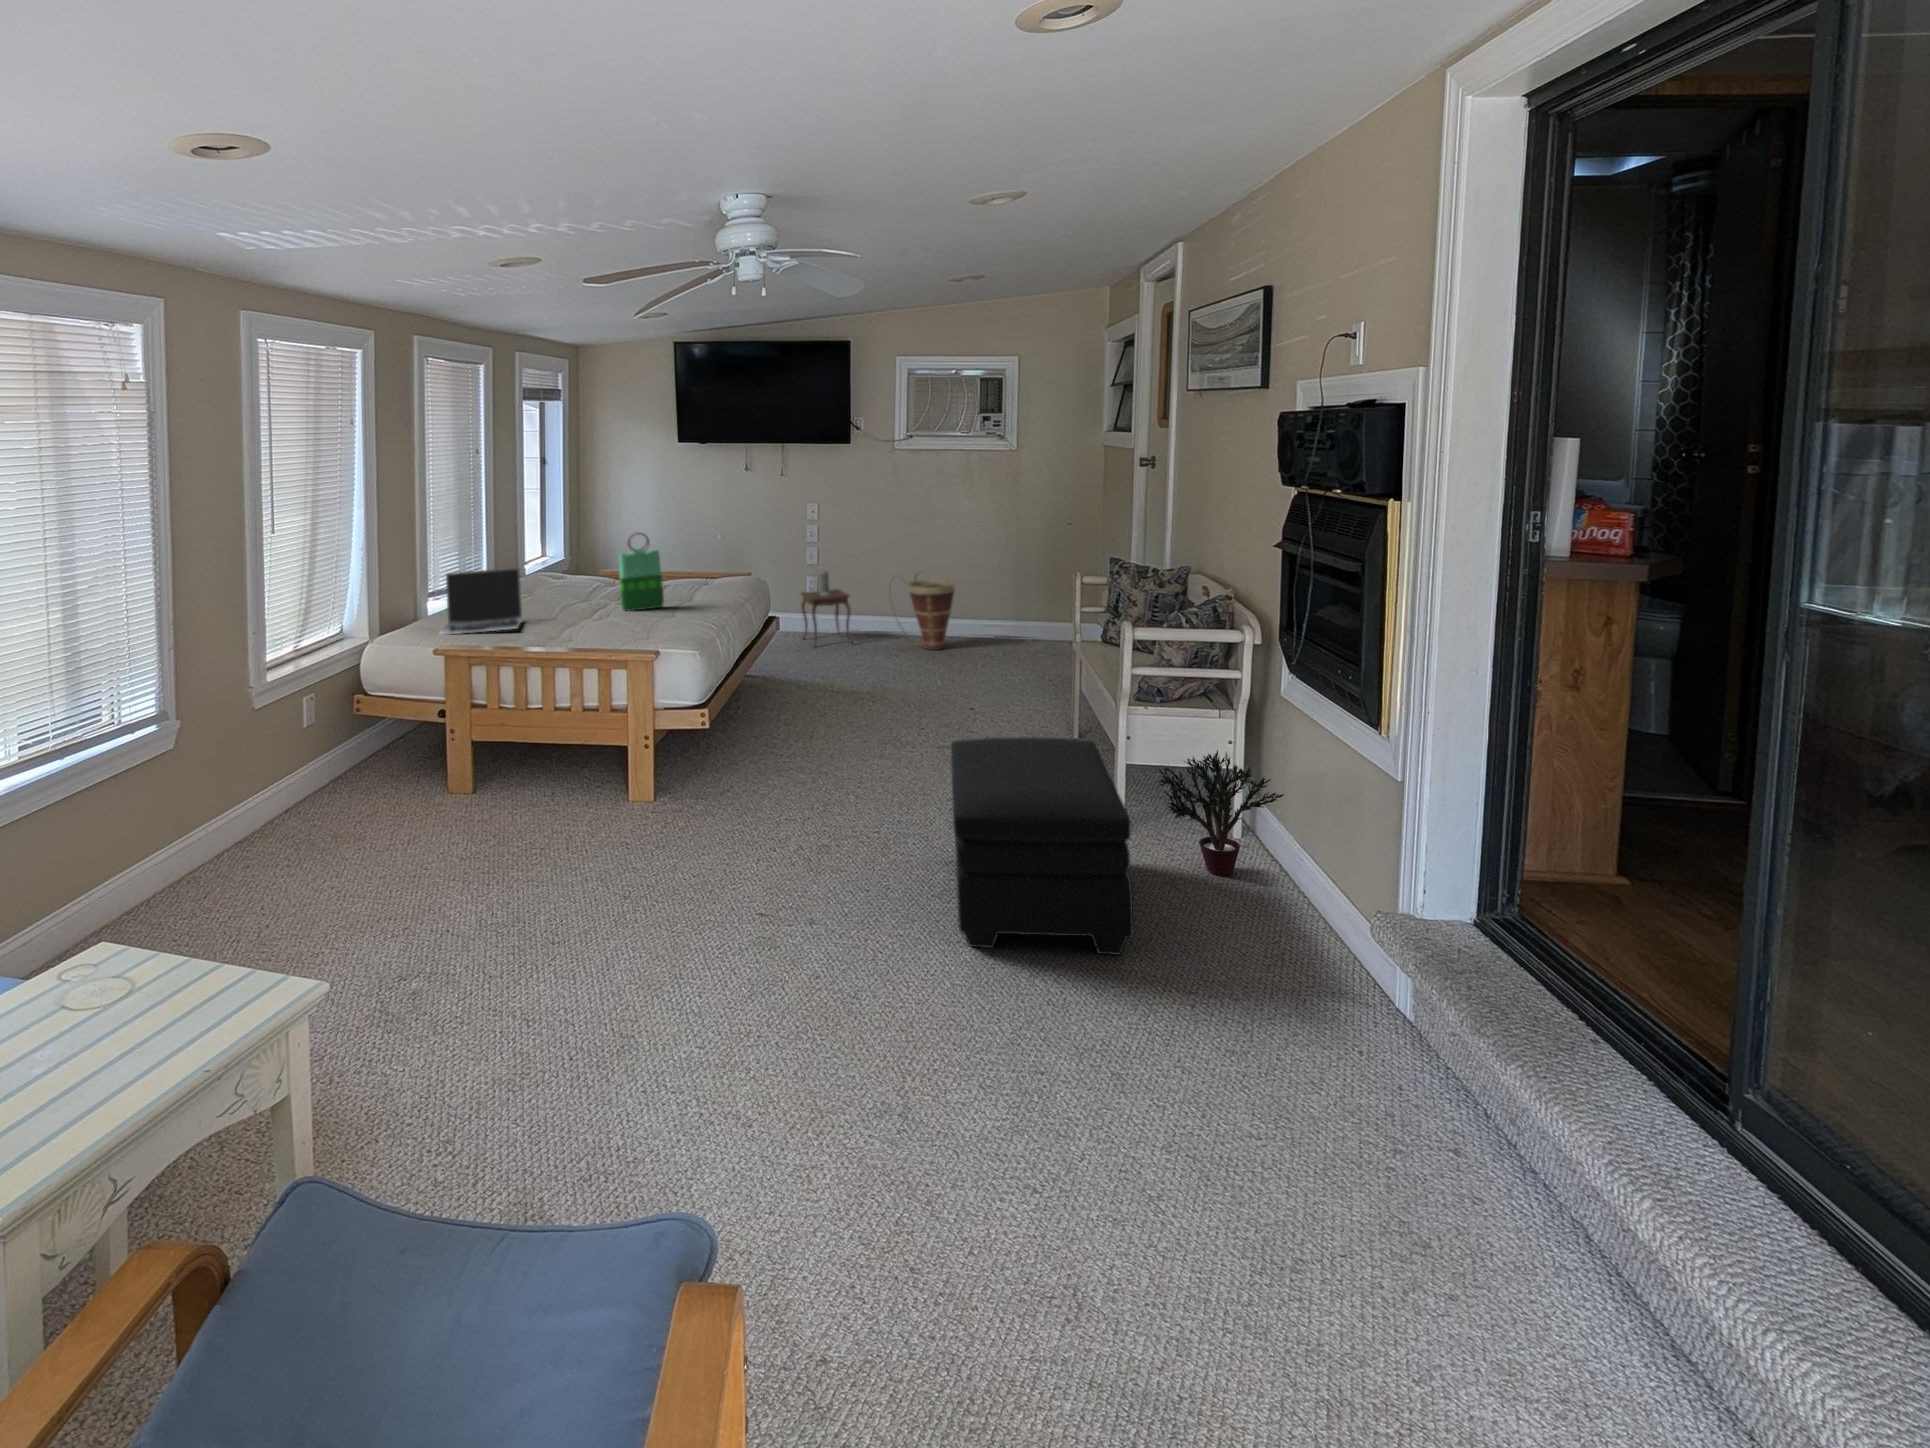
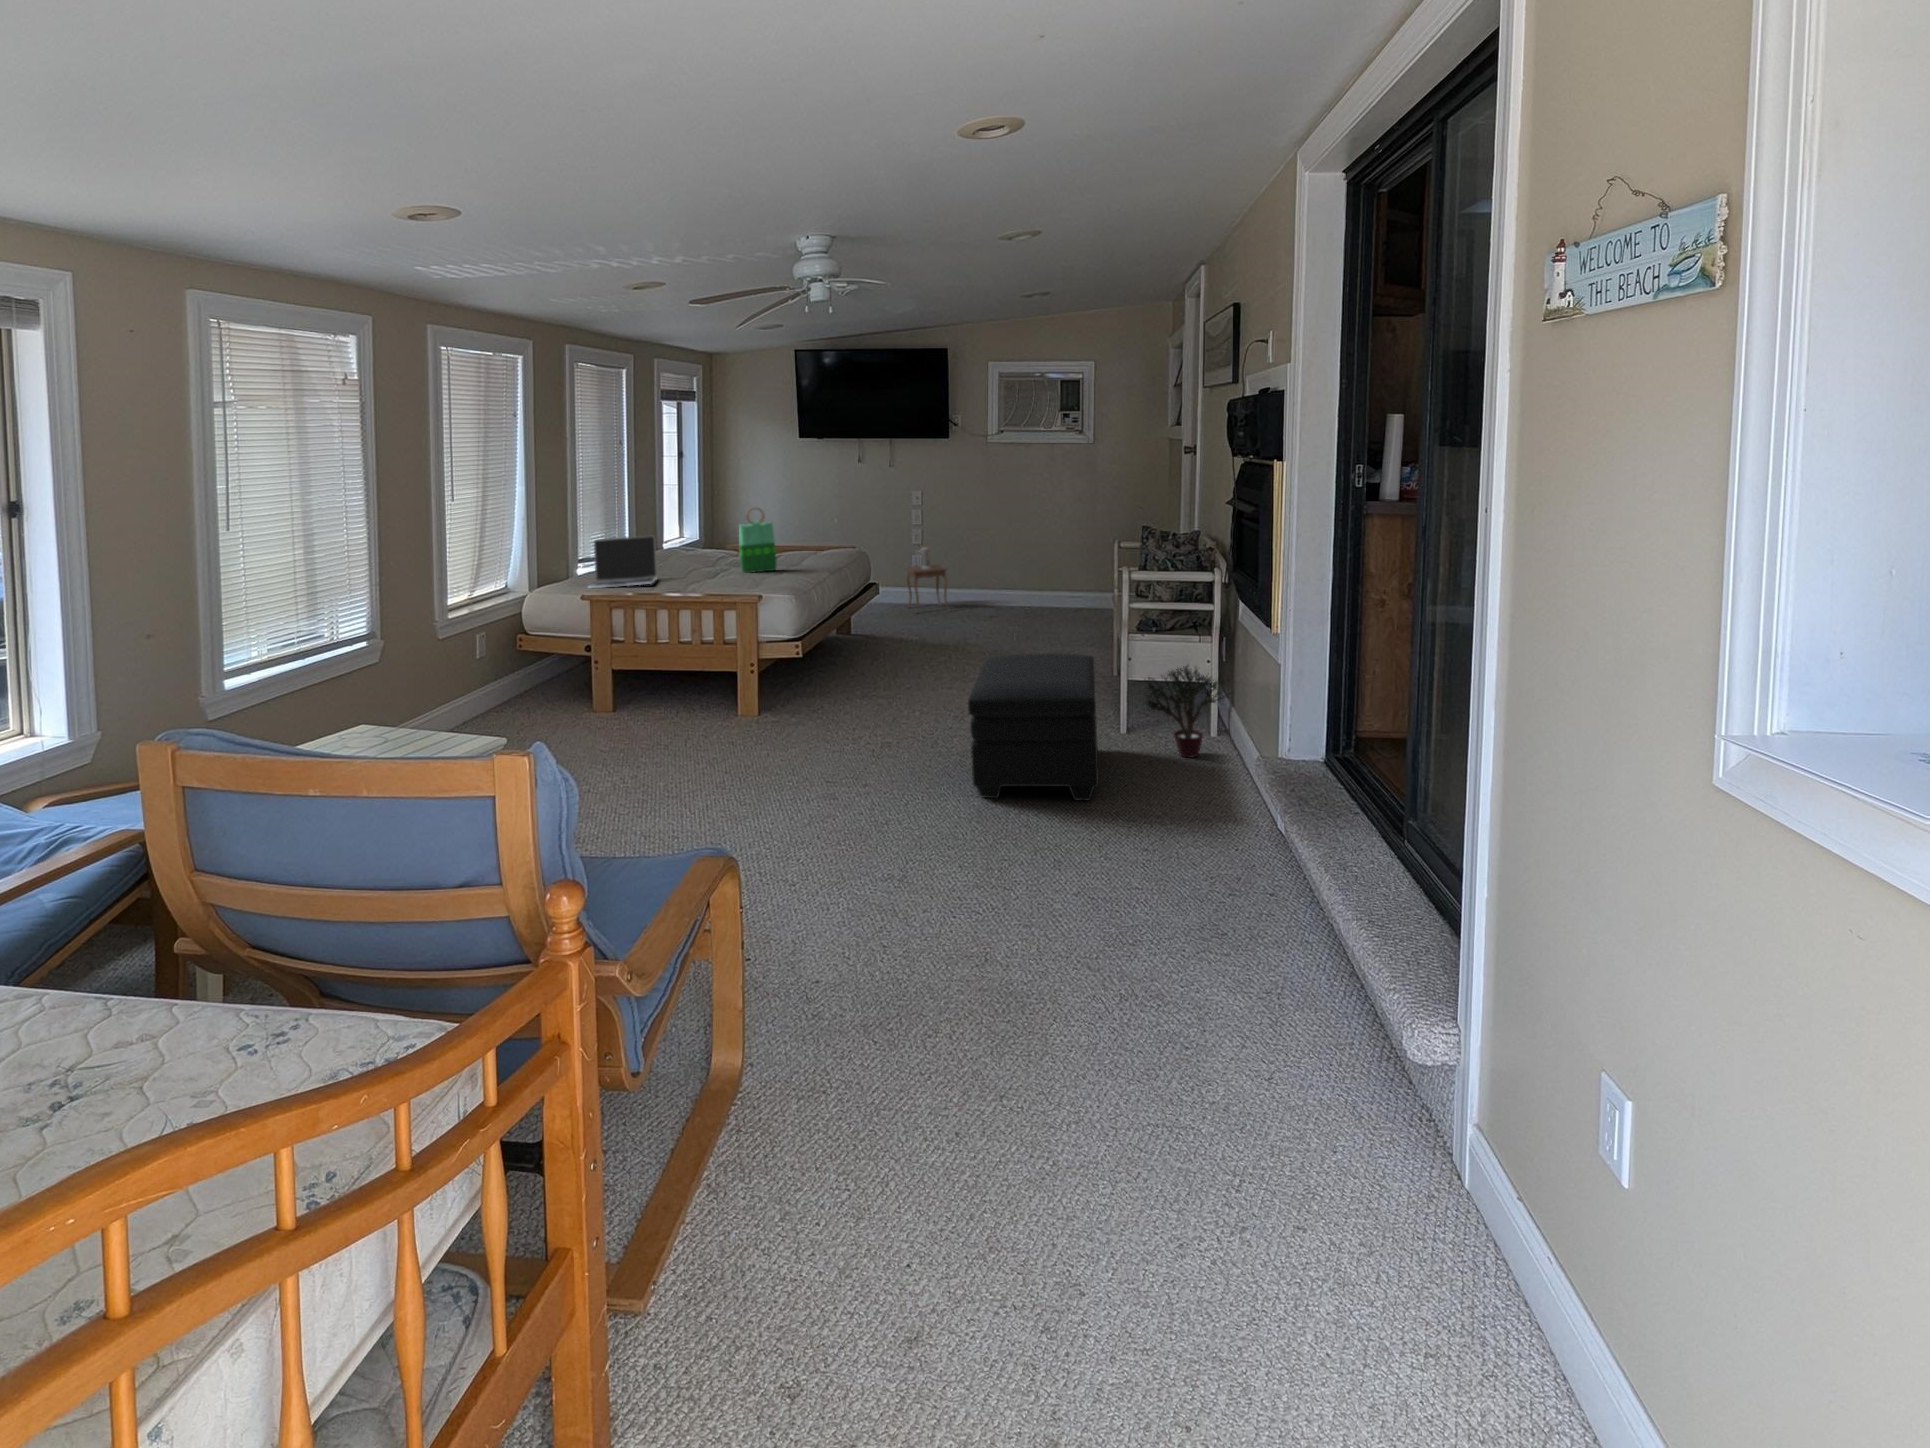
basket: present [889,573,955,650] -> none [981,548,1037,615]

